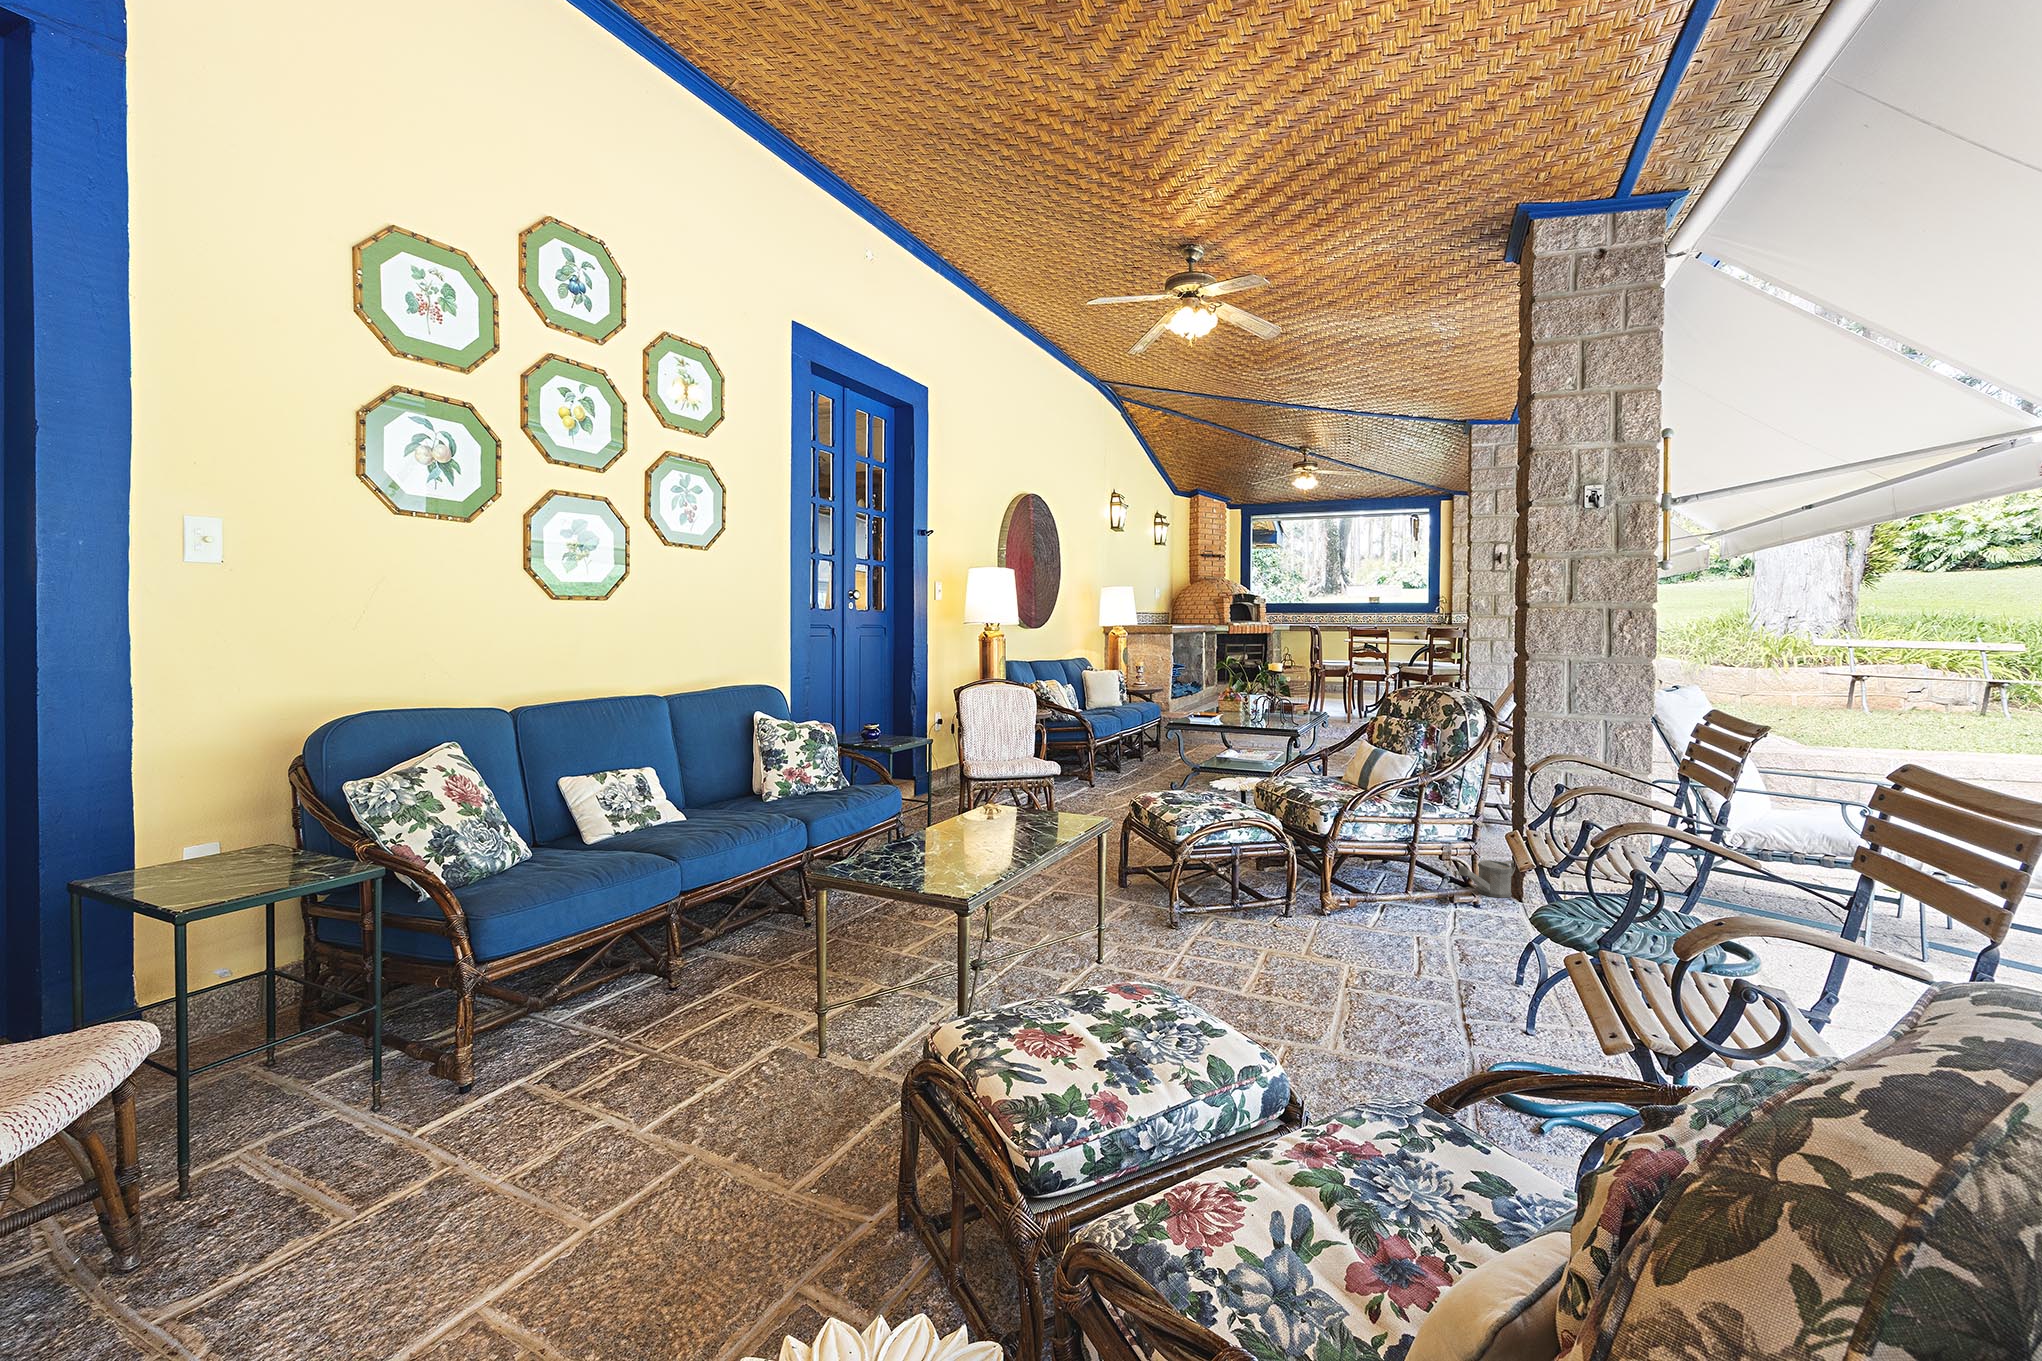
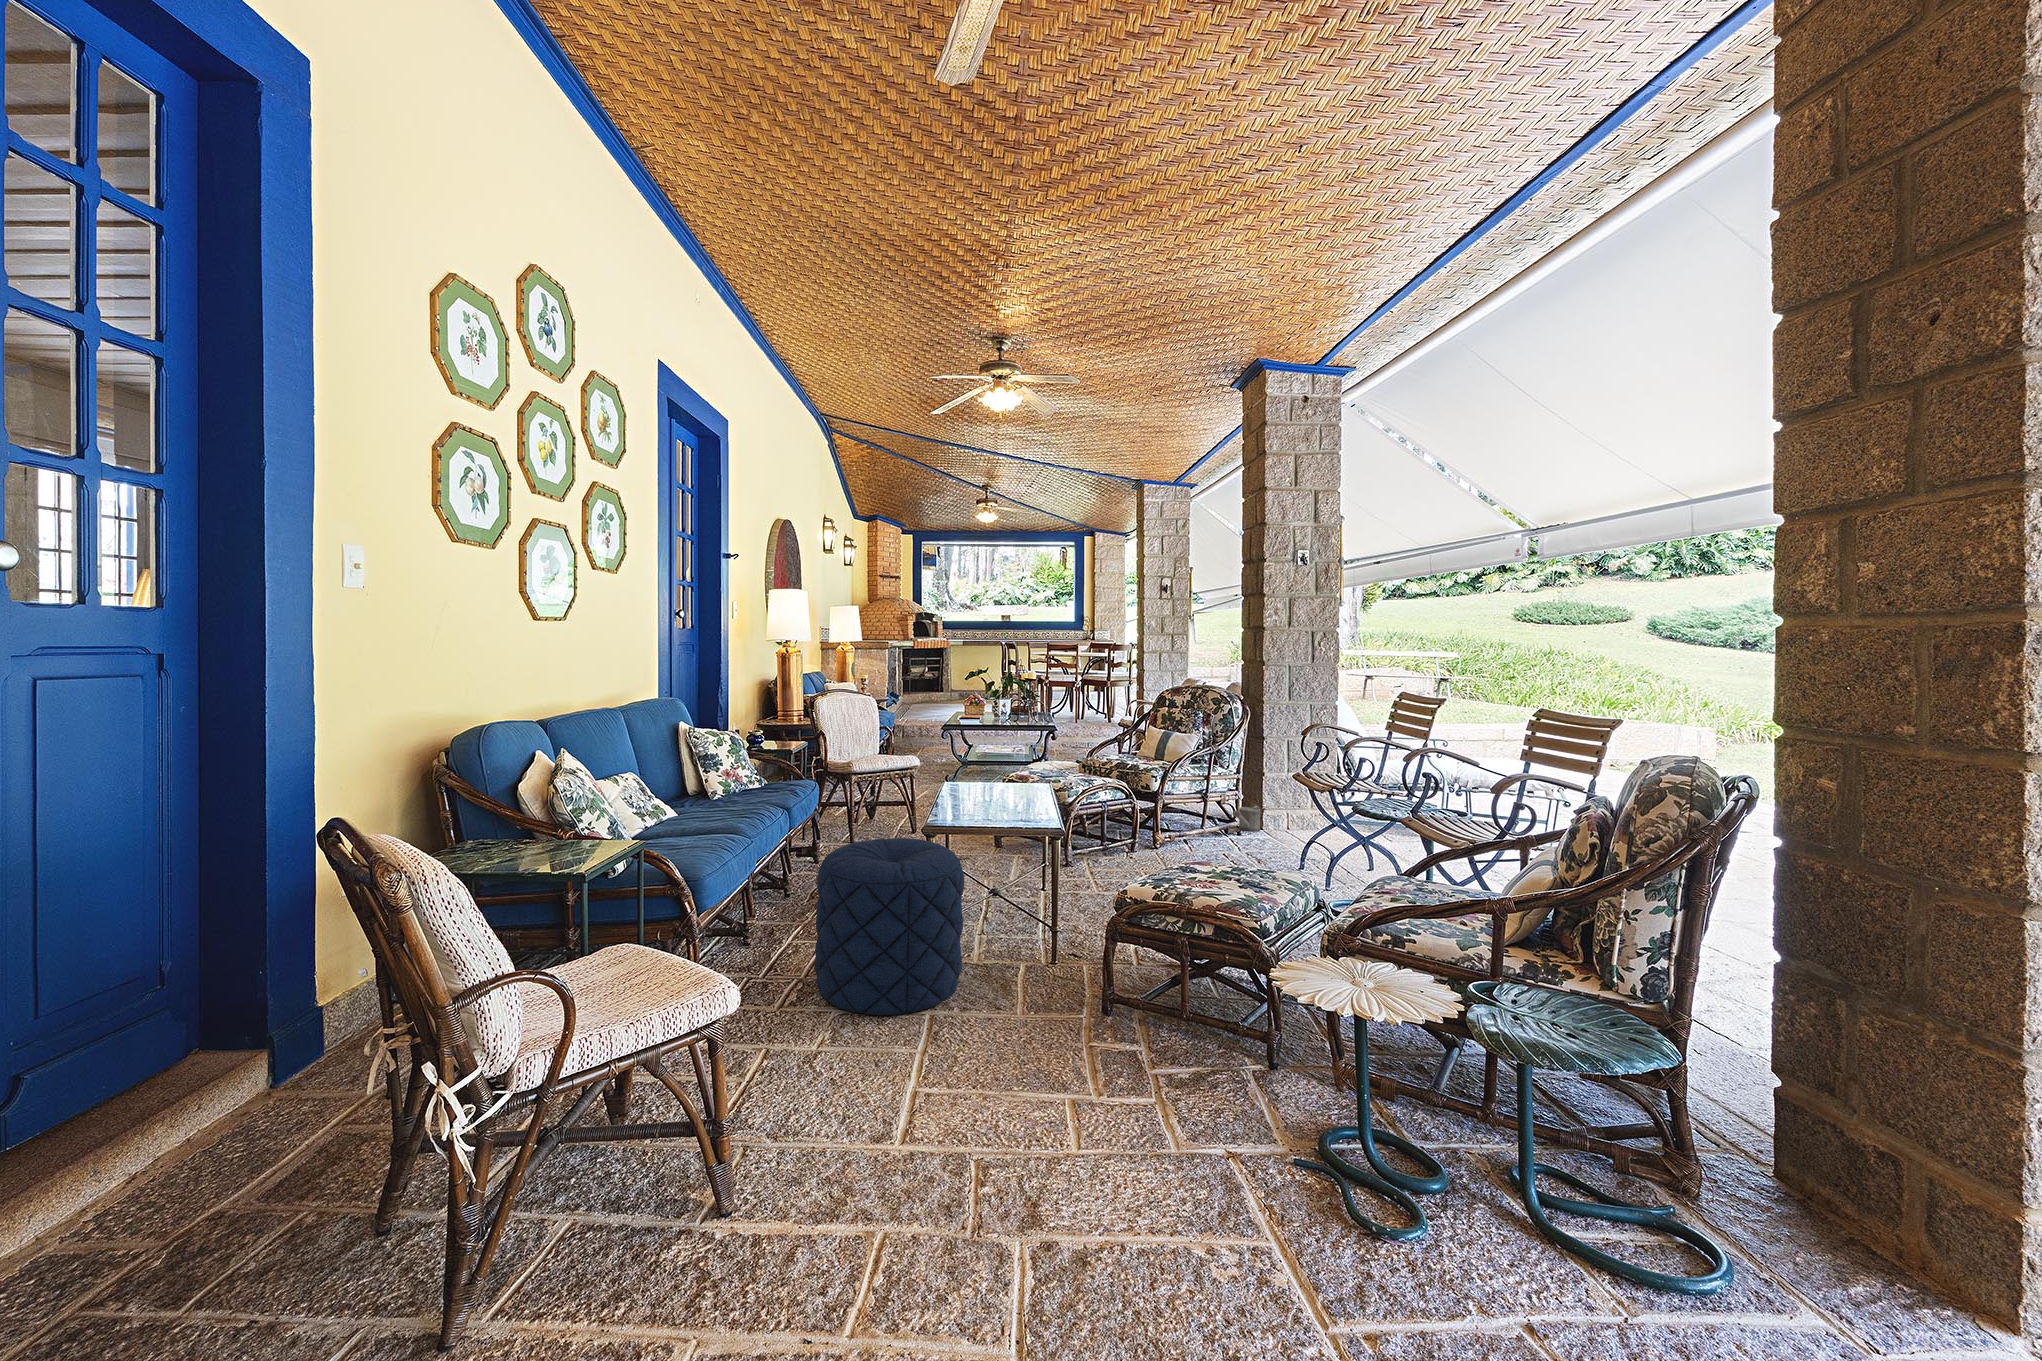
pouf: none [632,877,832,1115] -> present [814,838,964,1015]

